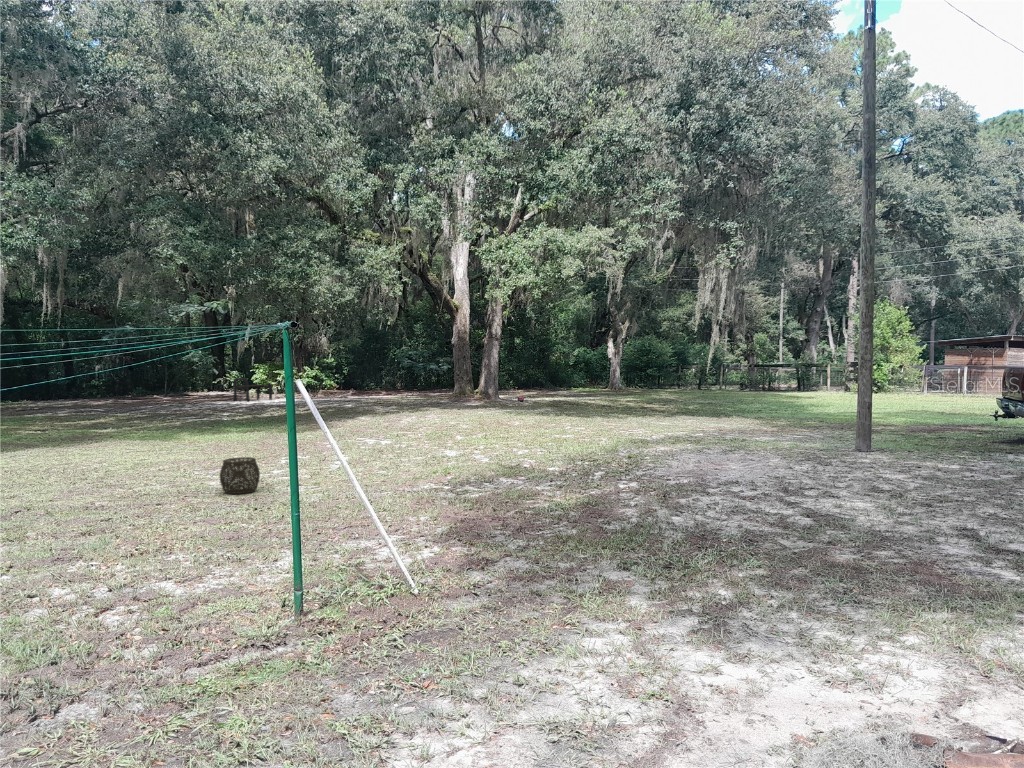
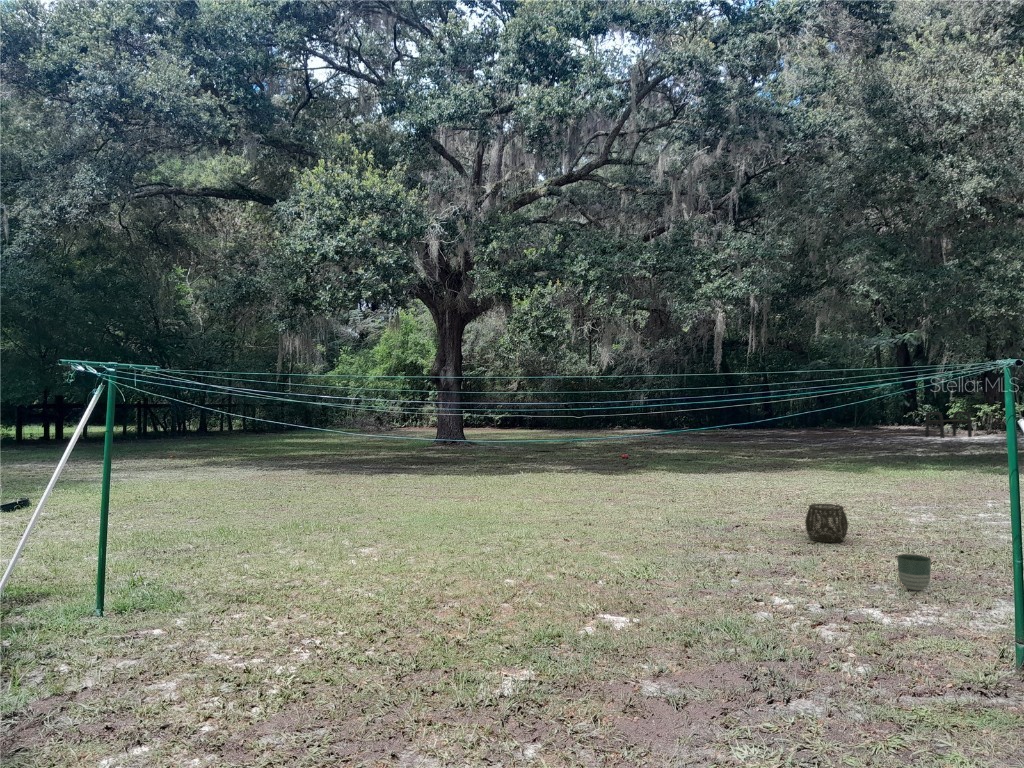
woven basket: present [220,457,260,494] -> present [805,504,848,543]
planter: none [192,514,225,552] -> present [897,554,931,591]

